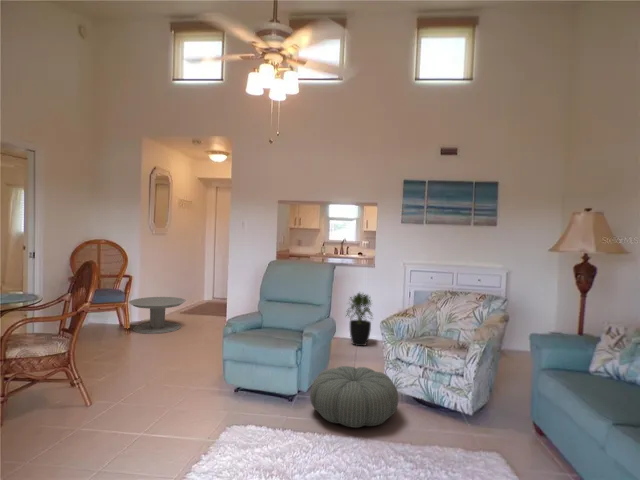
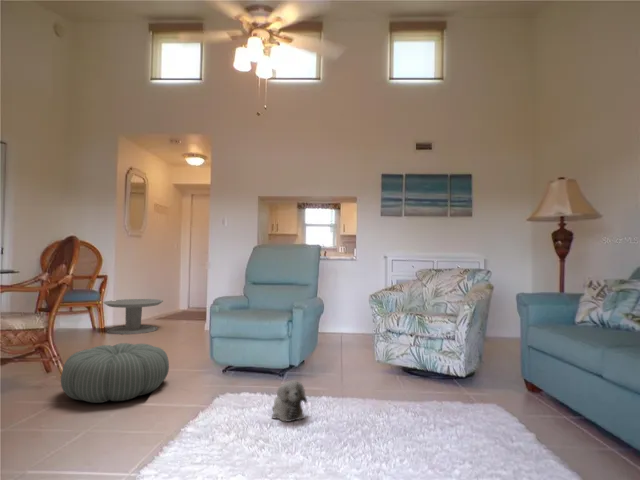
potted plant: present [346,293,372,346] -> none [327,283,358,338]
pouf: present [310,366,398,428] -> present [61,343,169,403]
plush toy: none [274,425,308,467] -> present [272,381,307,421]

